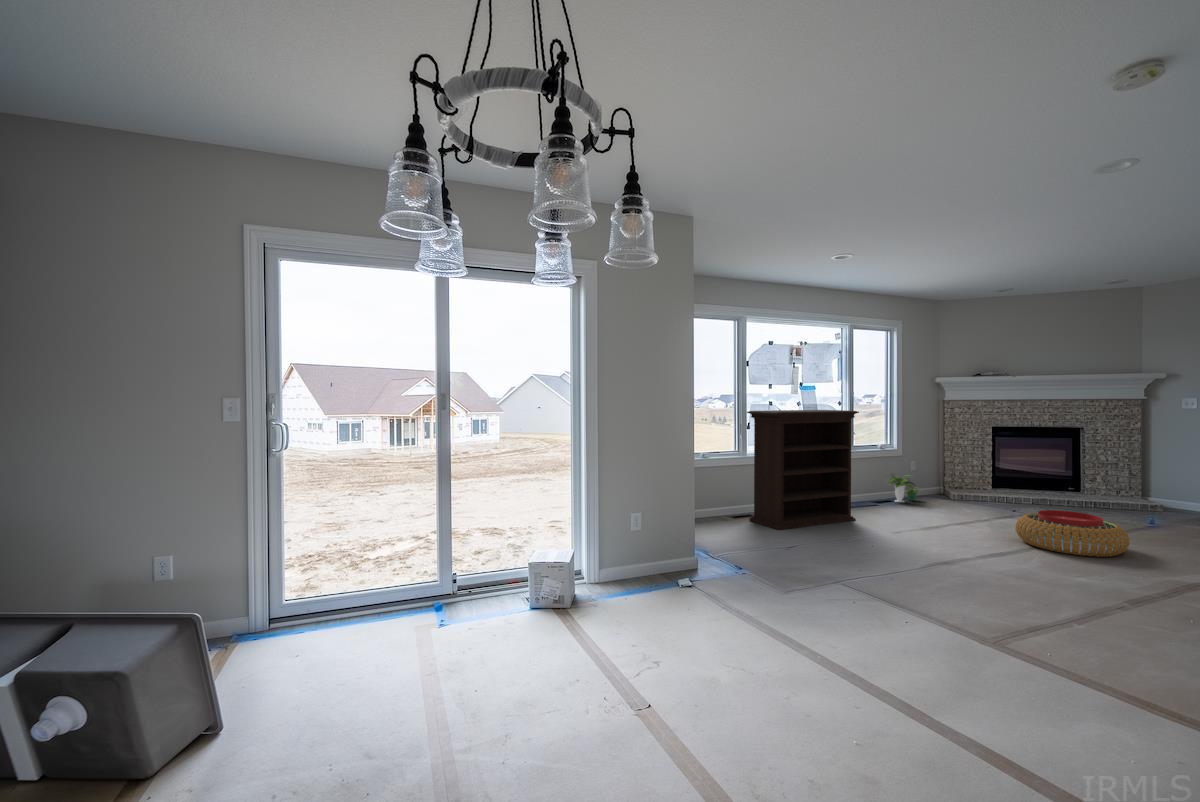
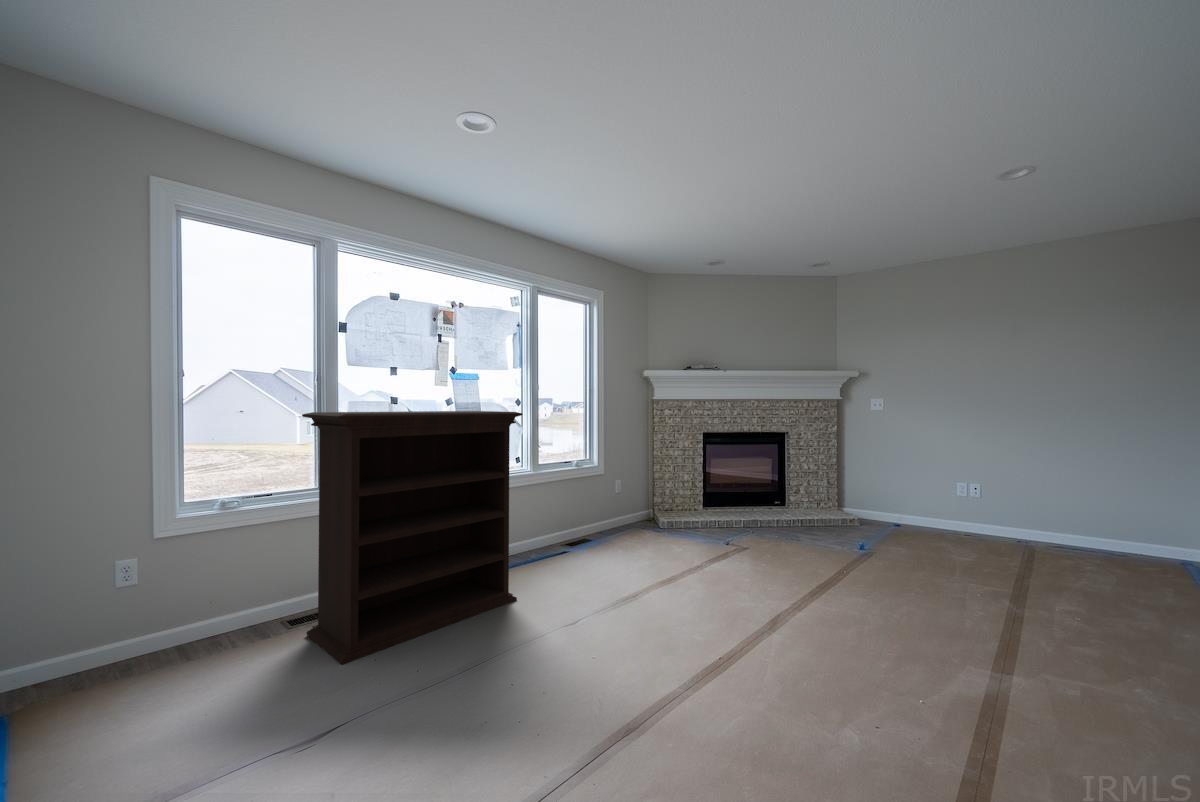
potted plant: present [888,474,919,502] -> none [578,501,624,542]
pouf: present [1015,510,1130,557] -> none [739,561,884,646]

